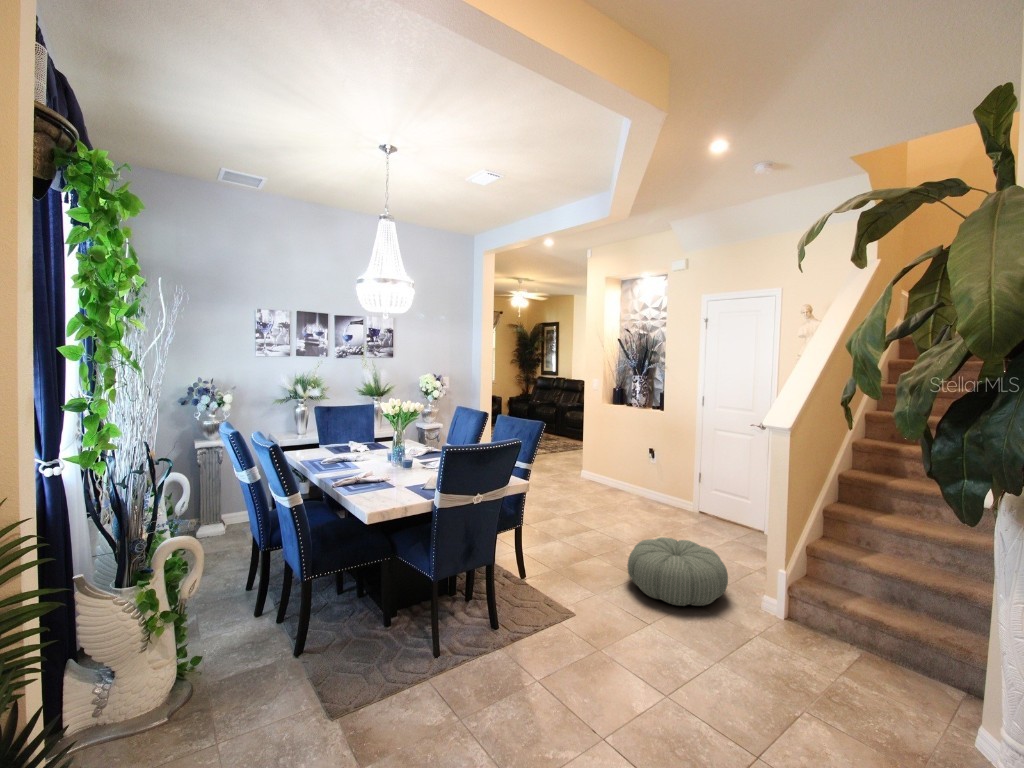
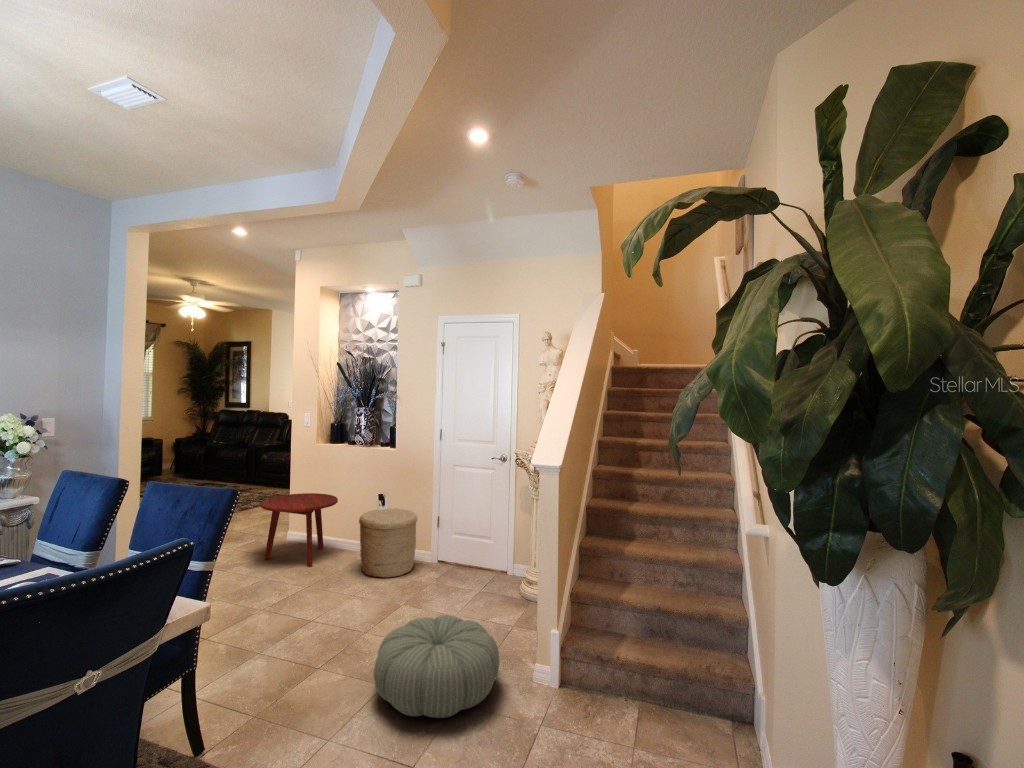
side table: none [562,442,617,496] -> present [261,493,338,567]
woven basket: none [631,460,680,515] -> present [359,509,417,578]

